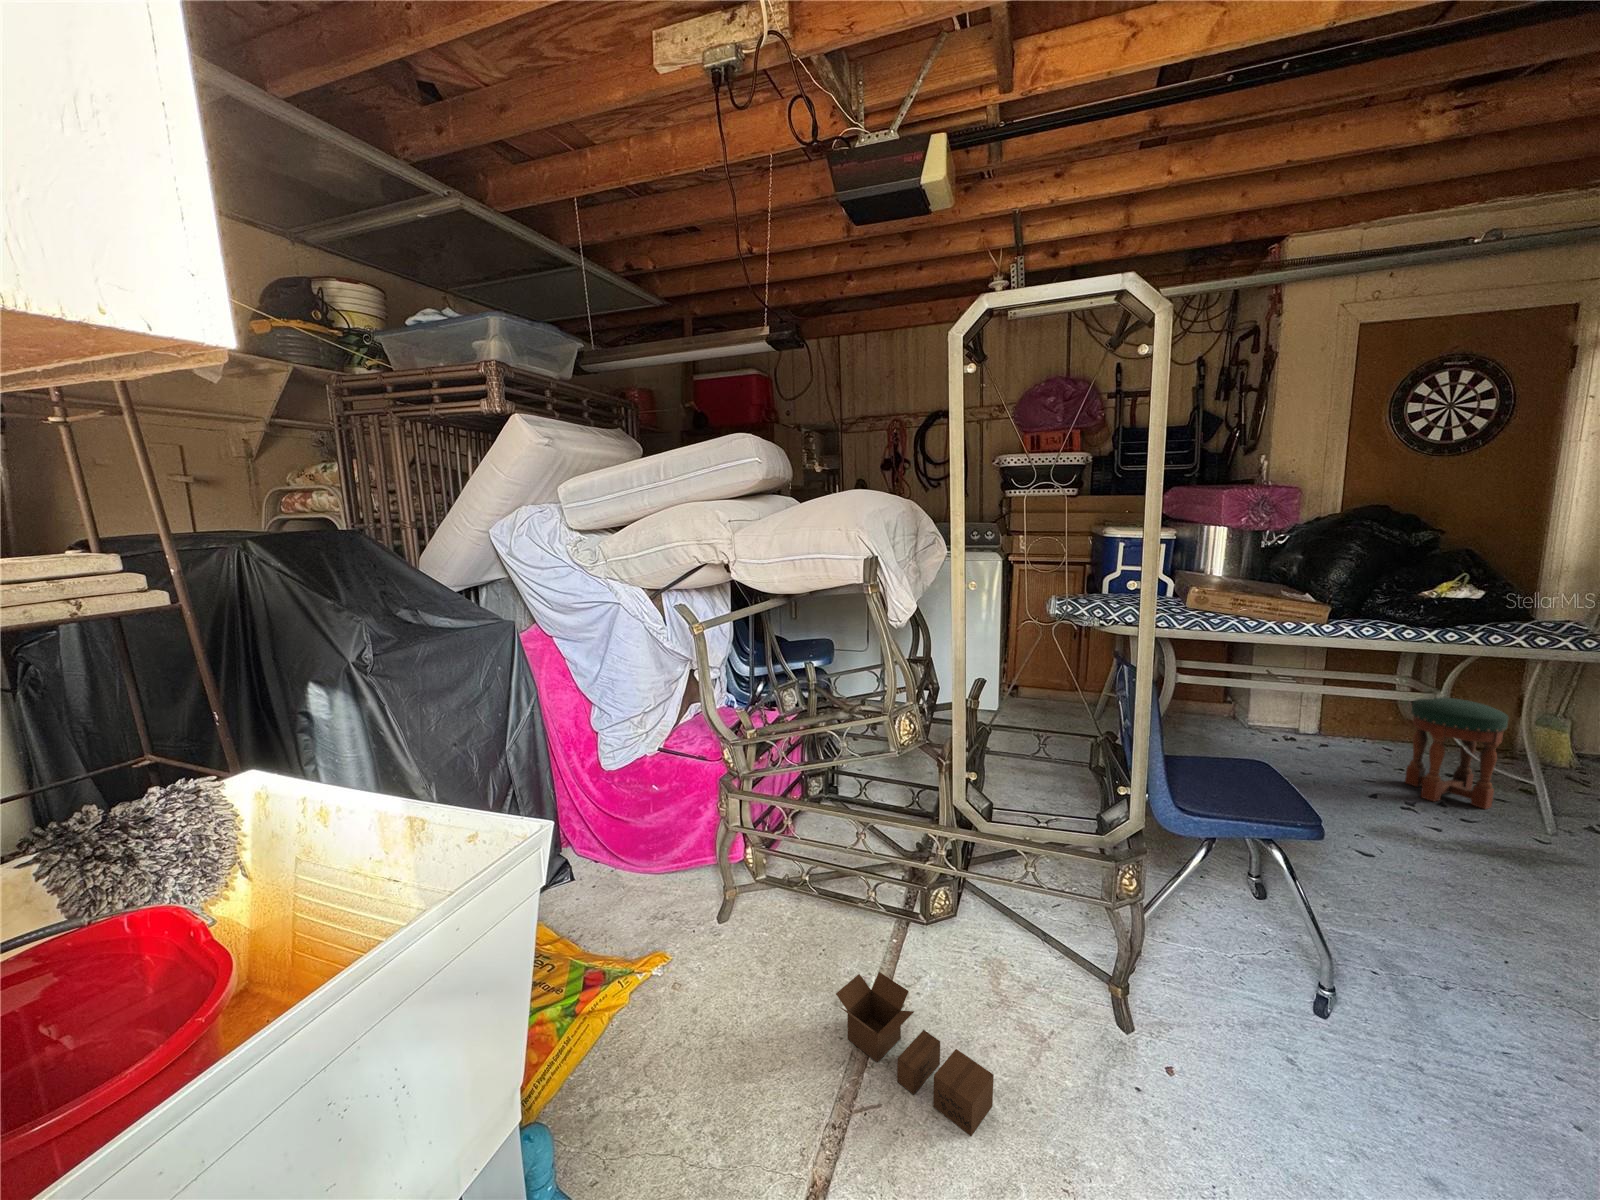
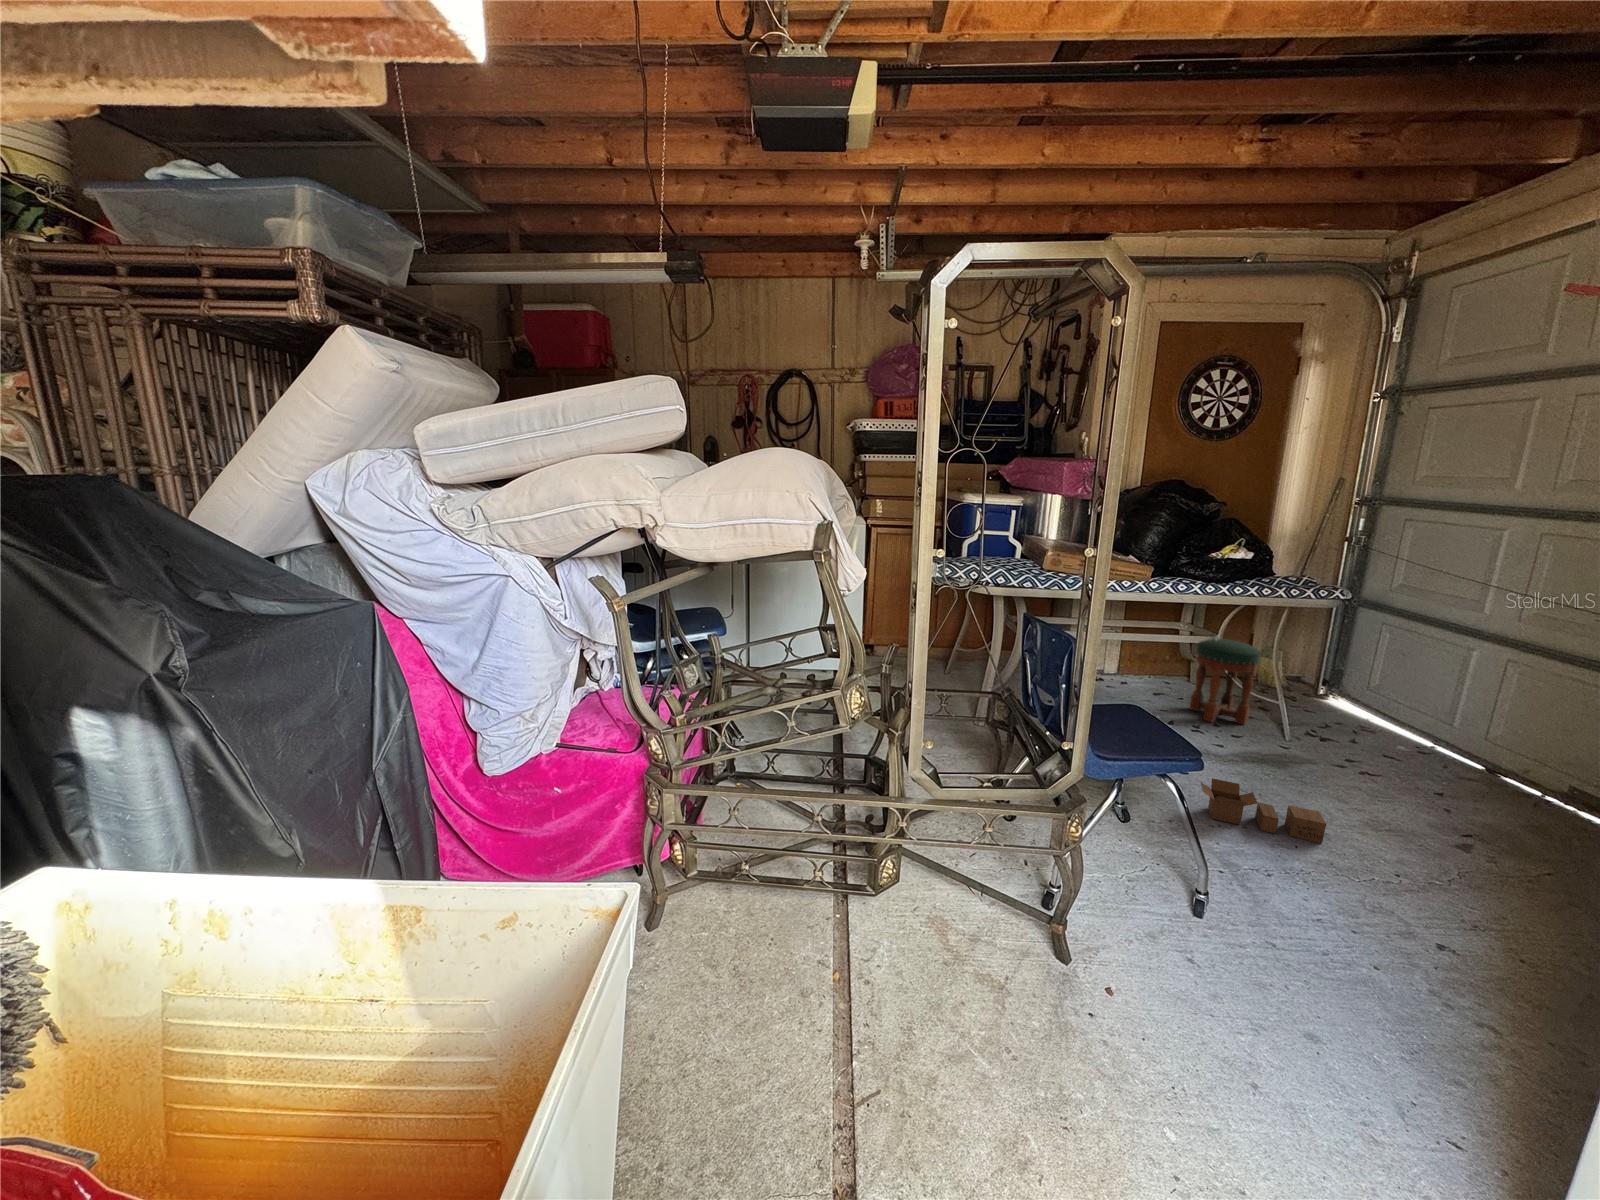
cardboard box: present [836,972,994,1136] -> present [1201,778,1326,843]

